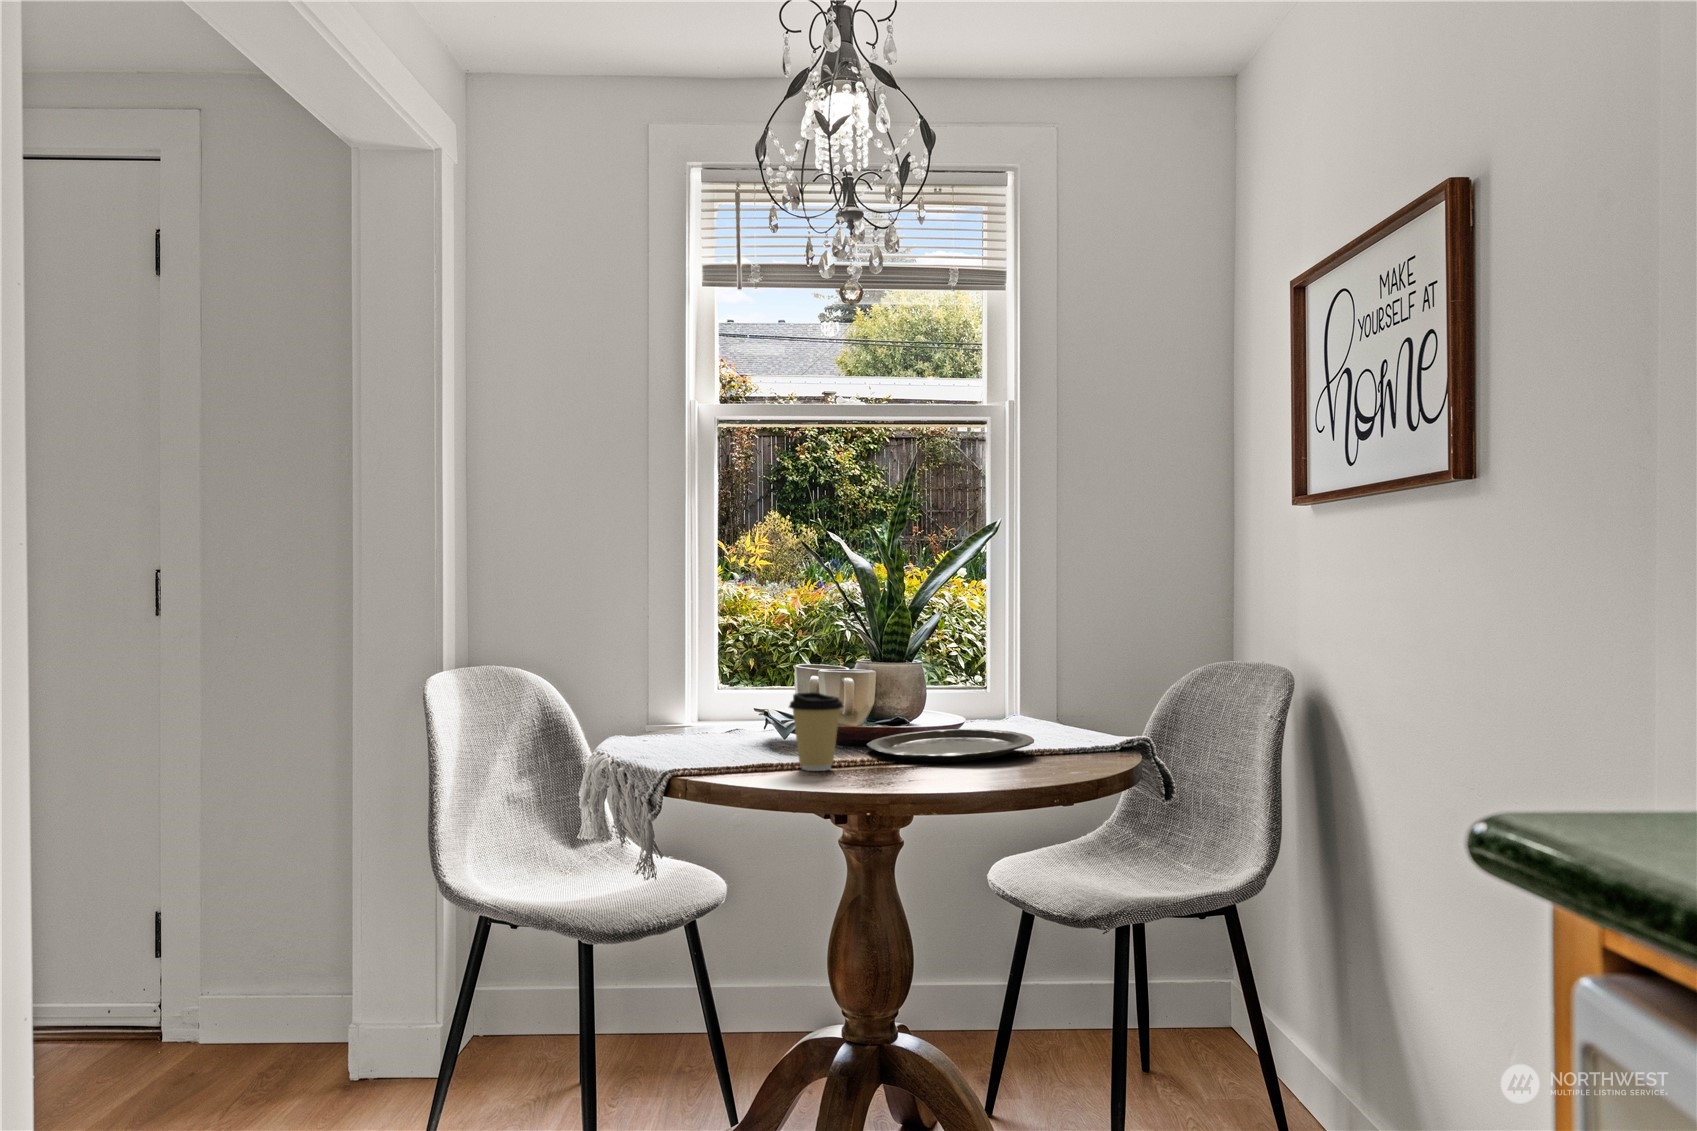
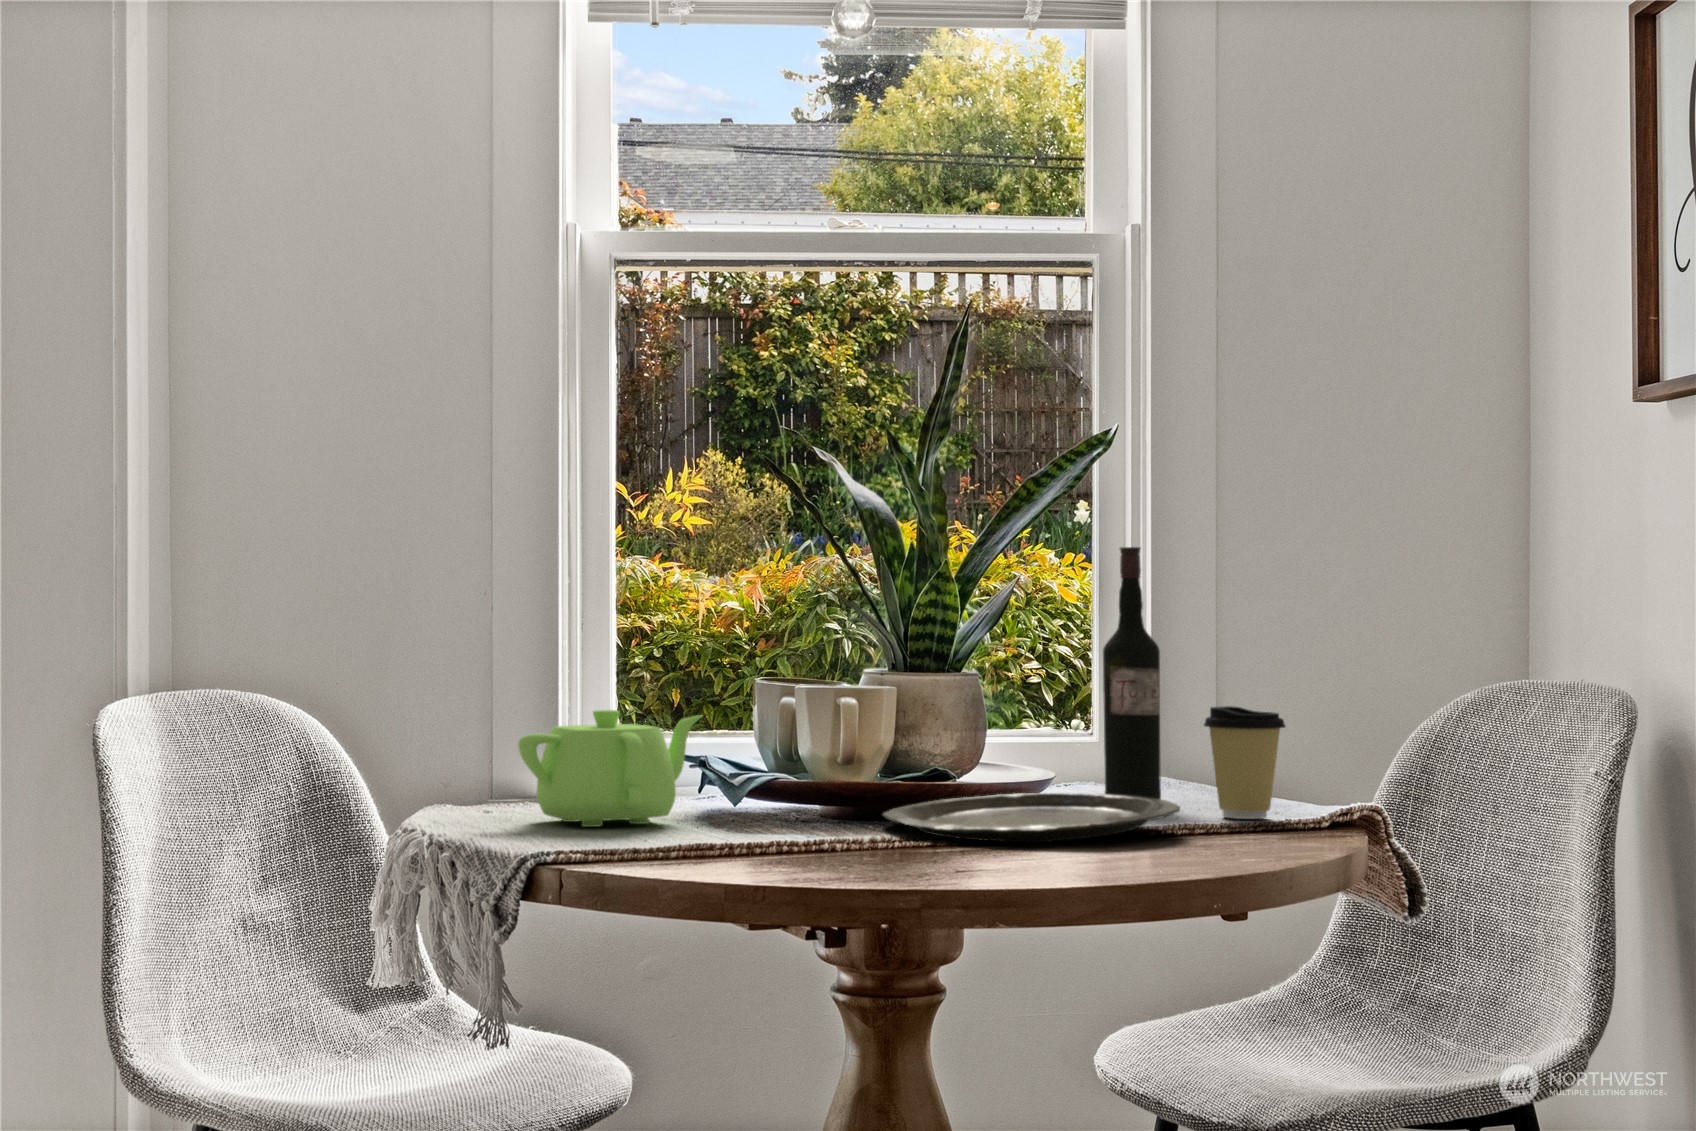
wine bottle: none [995,586,1028,735] -> present [1103,547,1161,799]
teapot: none [662,686,766,753] -> present [518,710,702,827]
coffee cup: present [789,692,843,771] -> present [1204,706,1285,819]

